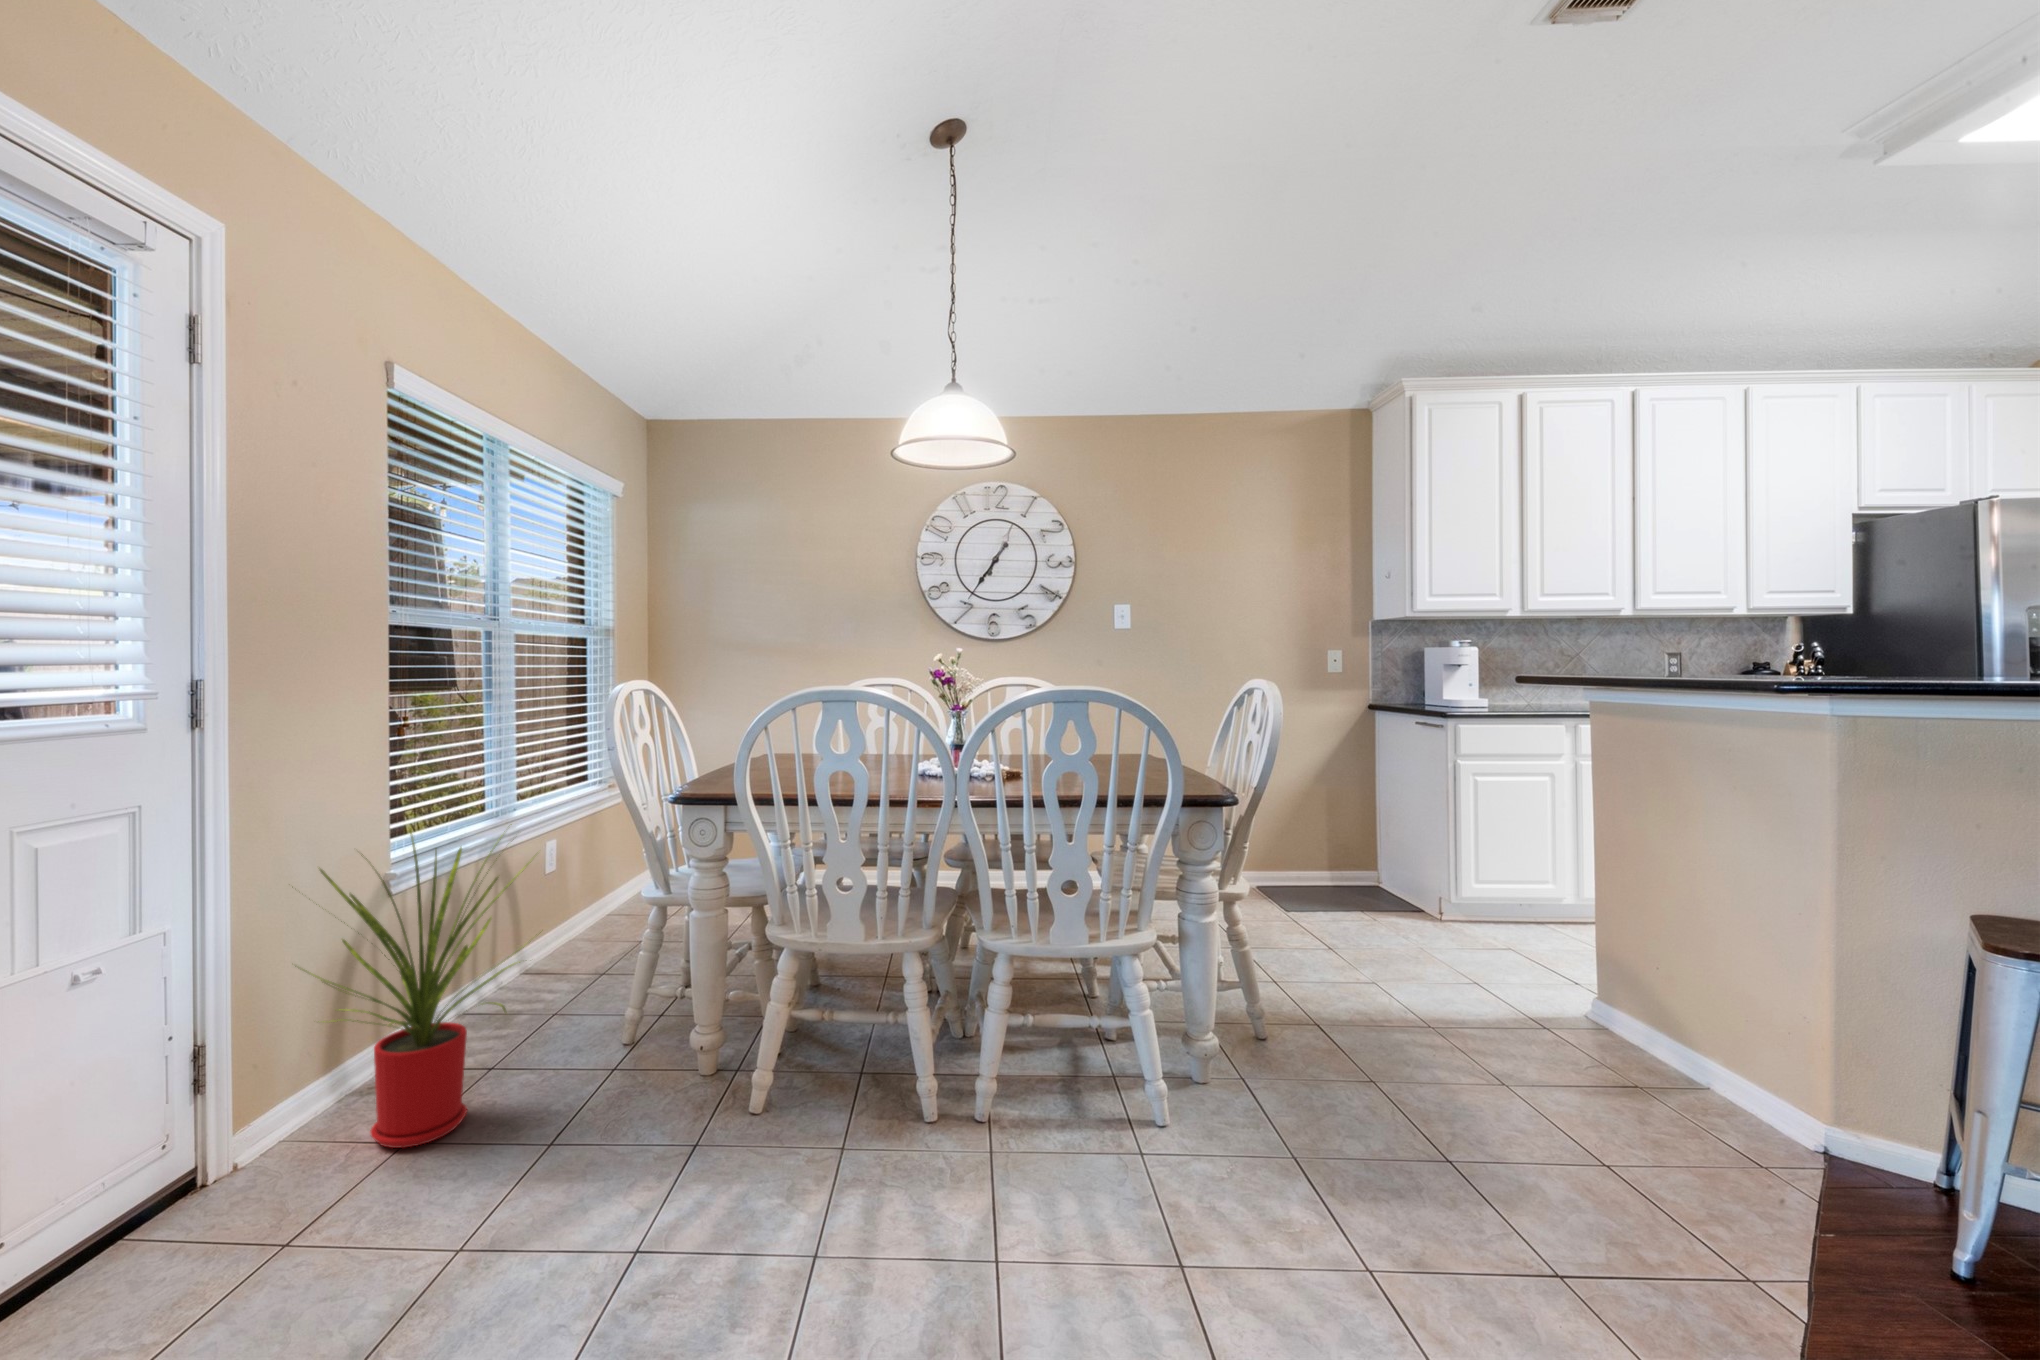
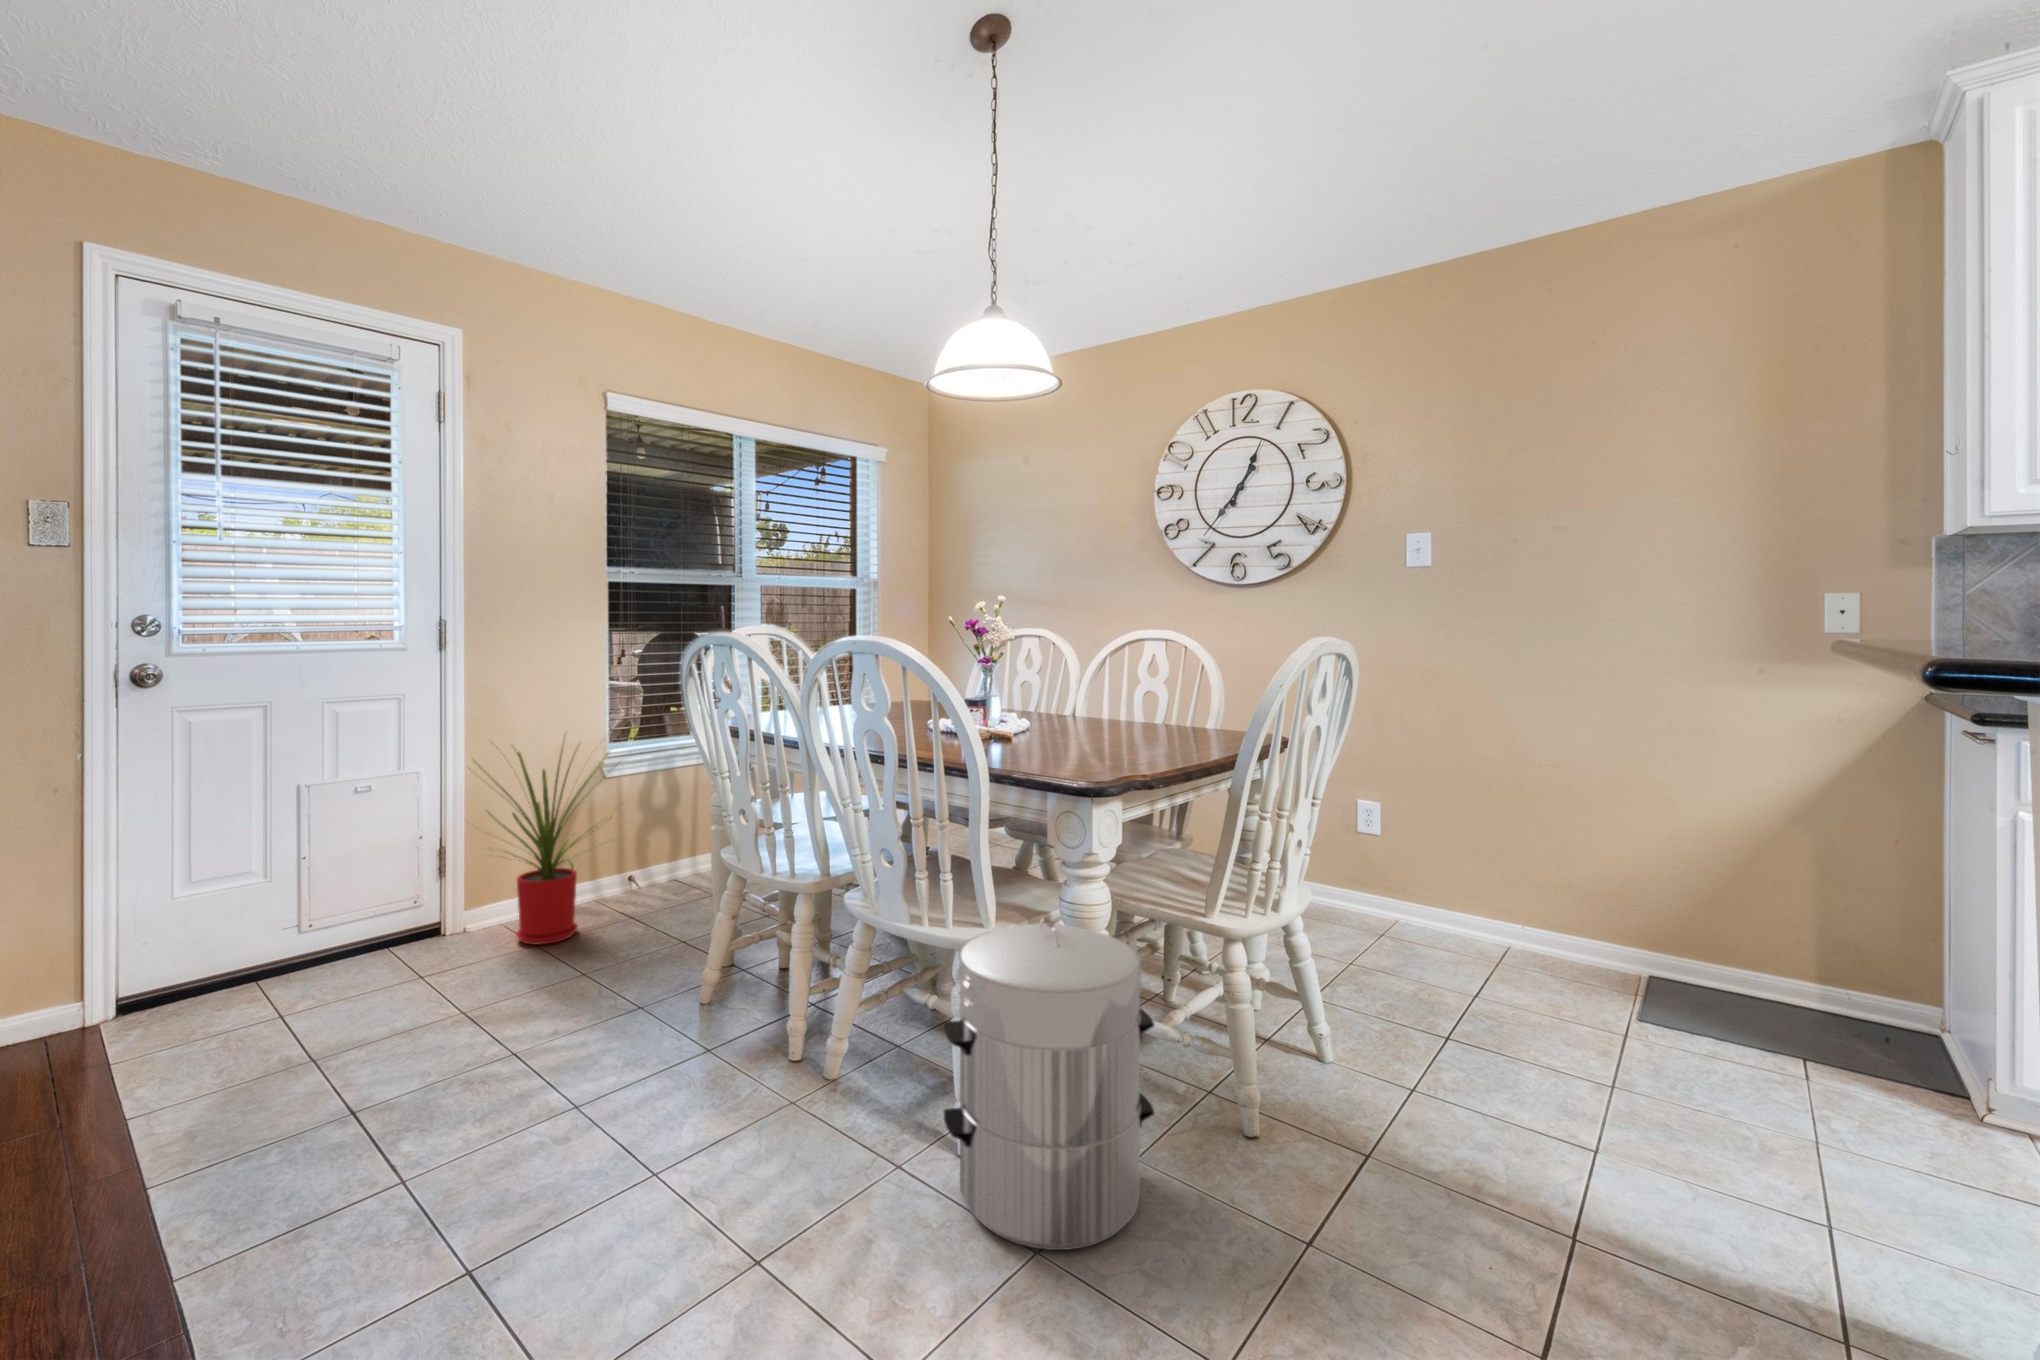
waste bin: none [1218,898,1373,1150] -> present [943,917,1154,1250]

